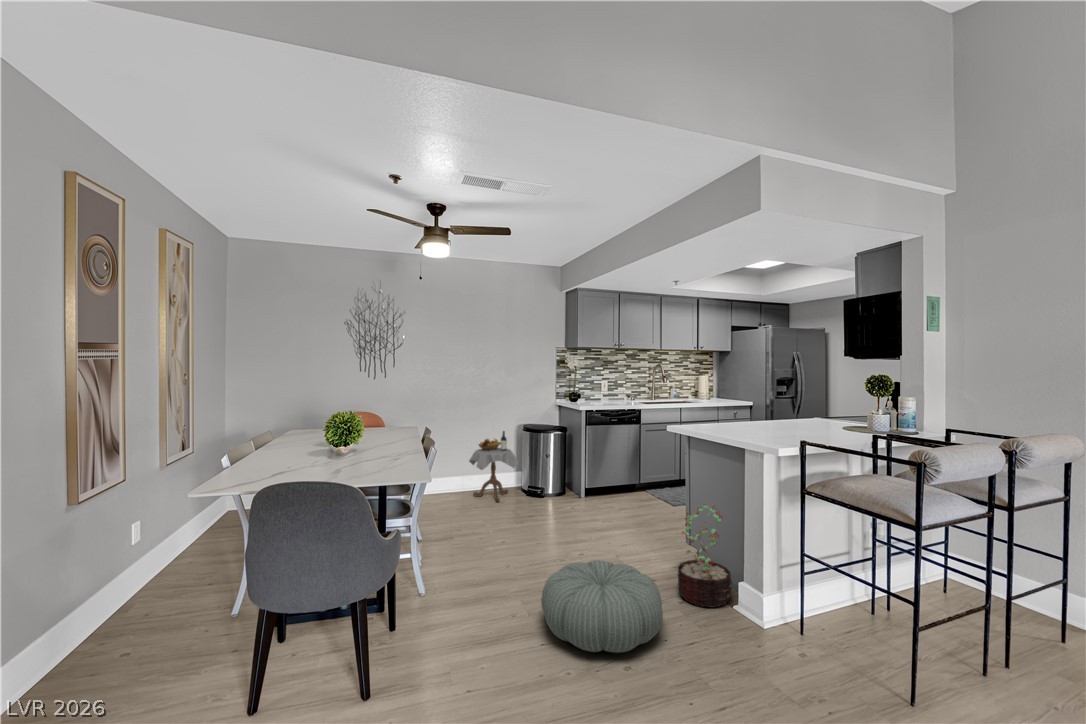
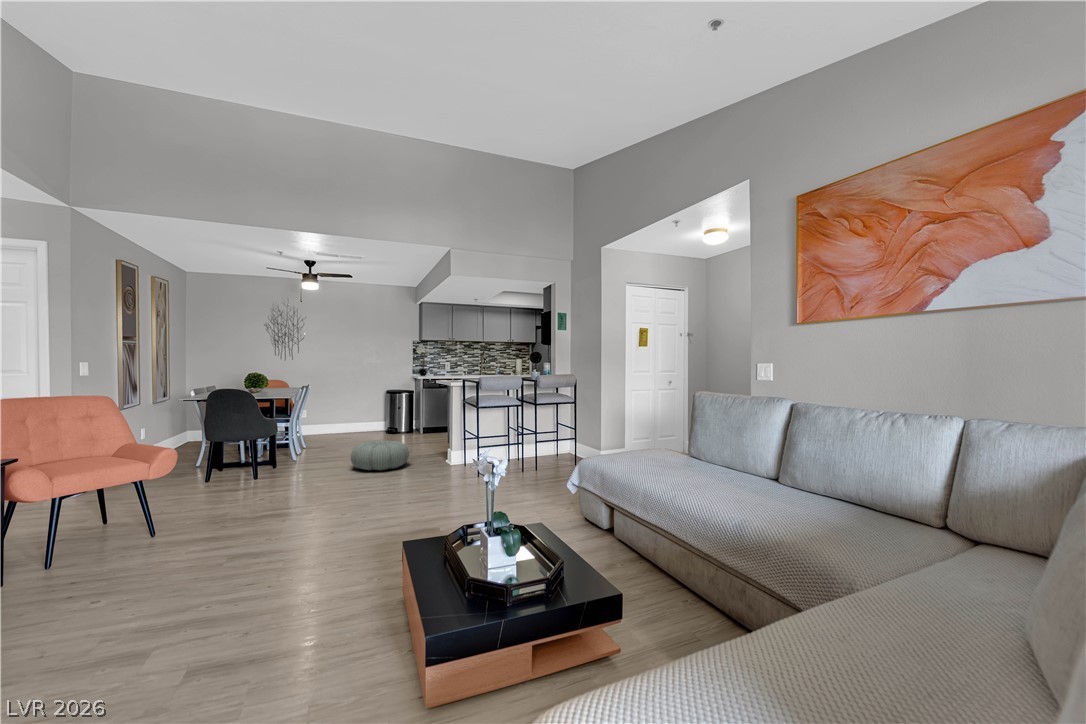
side table: present [469,431,518,502] -> none [349,393,380,436]
decorative plant: present [678,505,732,608] -> none [428,416,455,461]

